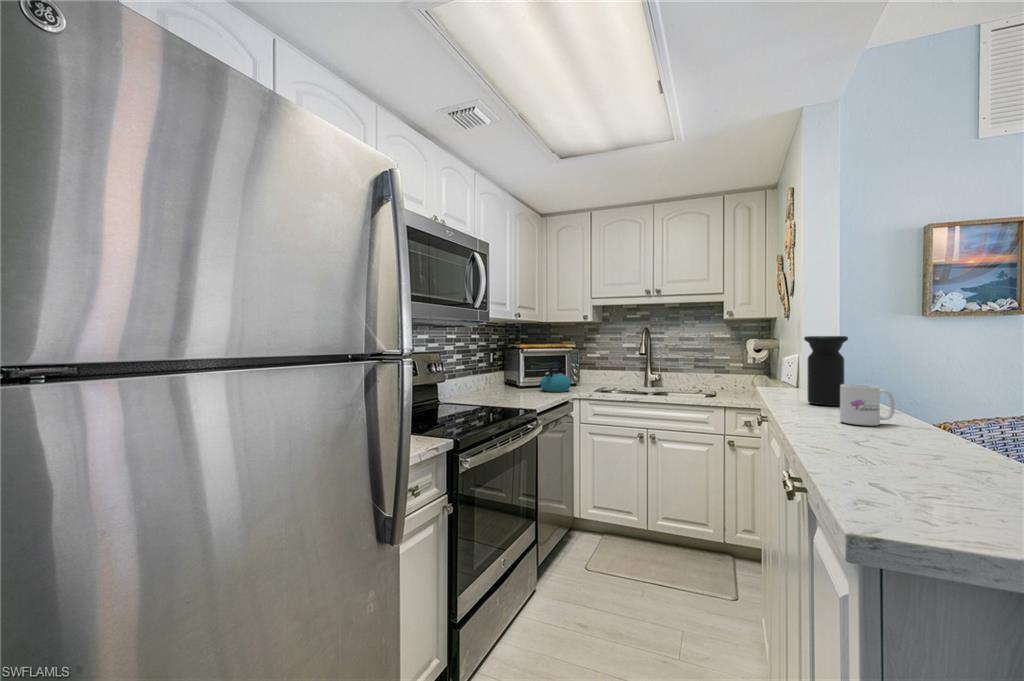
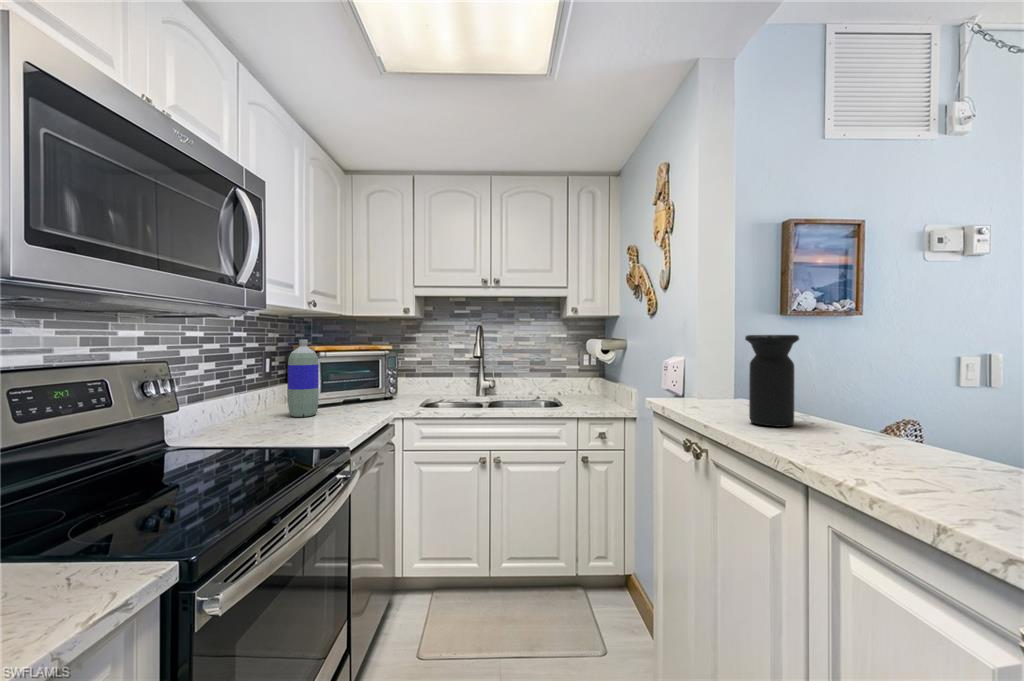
bottle: none [503,340,522,393] -> present [288,340,319,417]
kettle: present [540,362,571,392] -> none [345,369,389,411]
mug: present [840,384,895,426] -> none [871,405,938,468]

